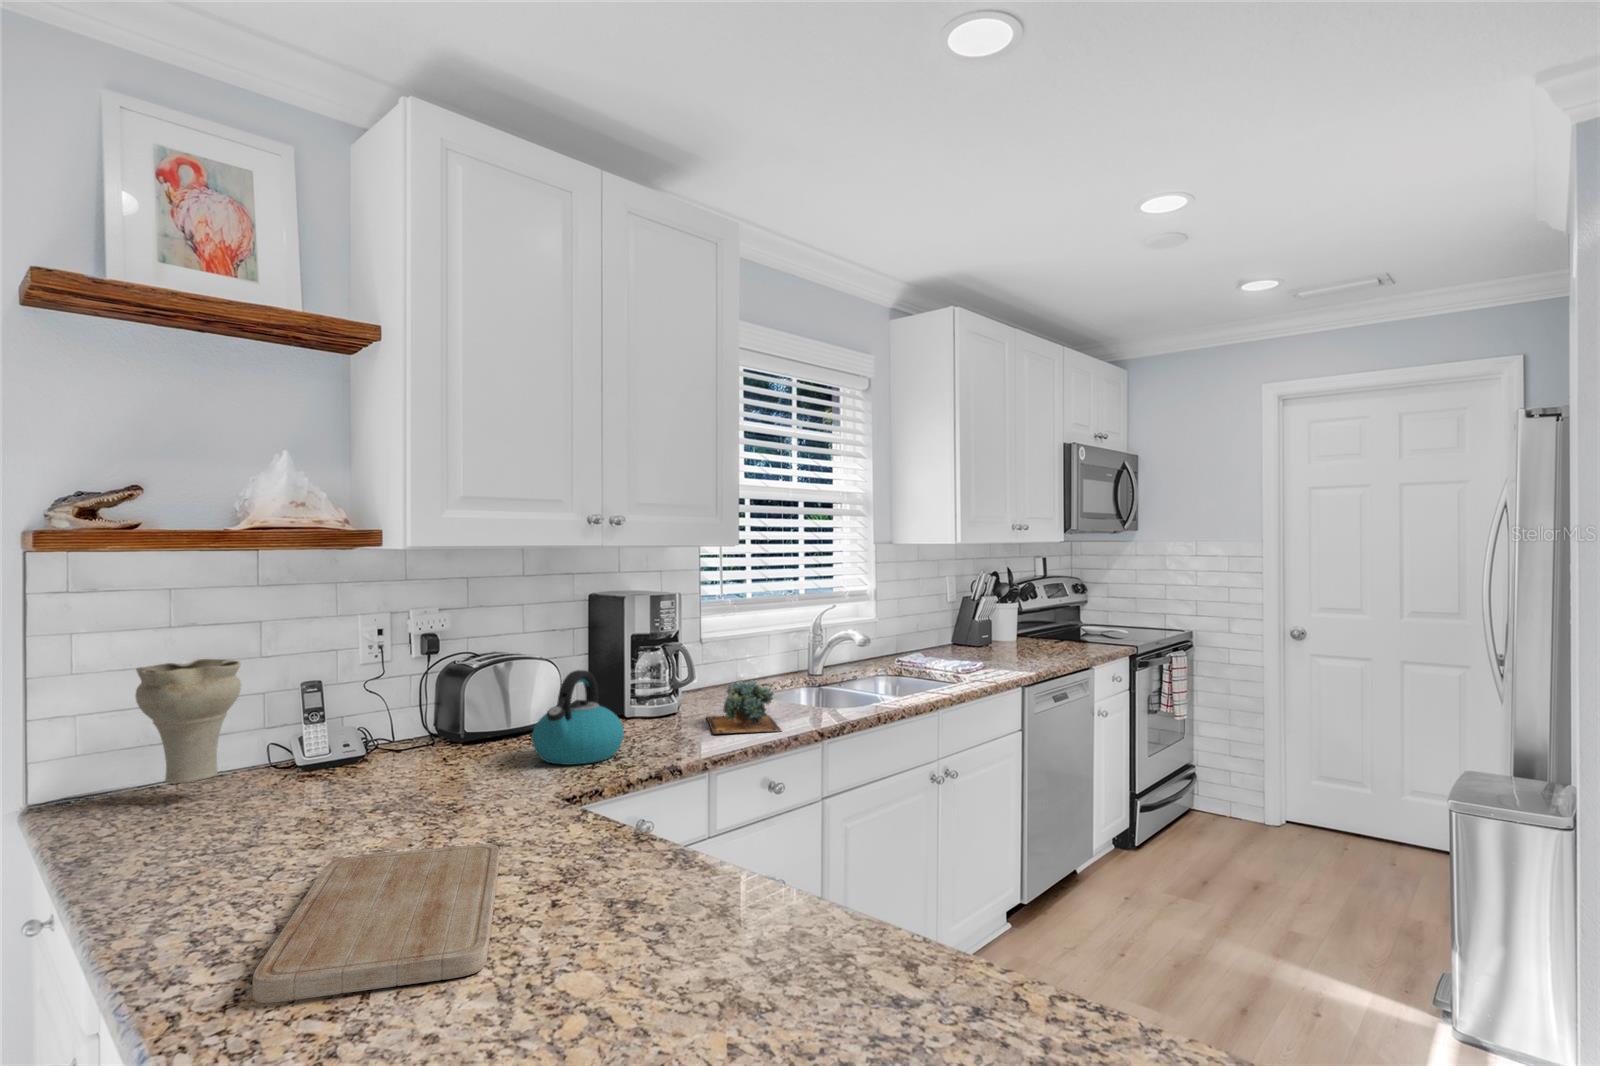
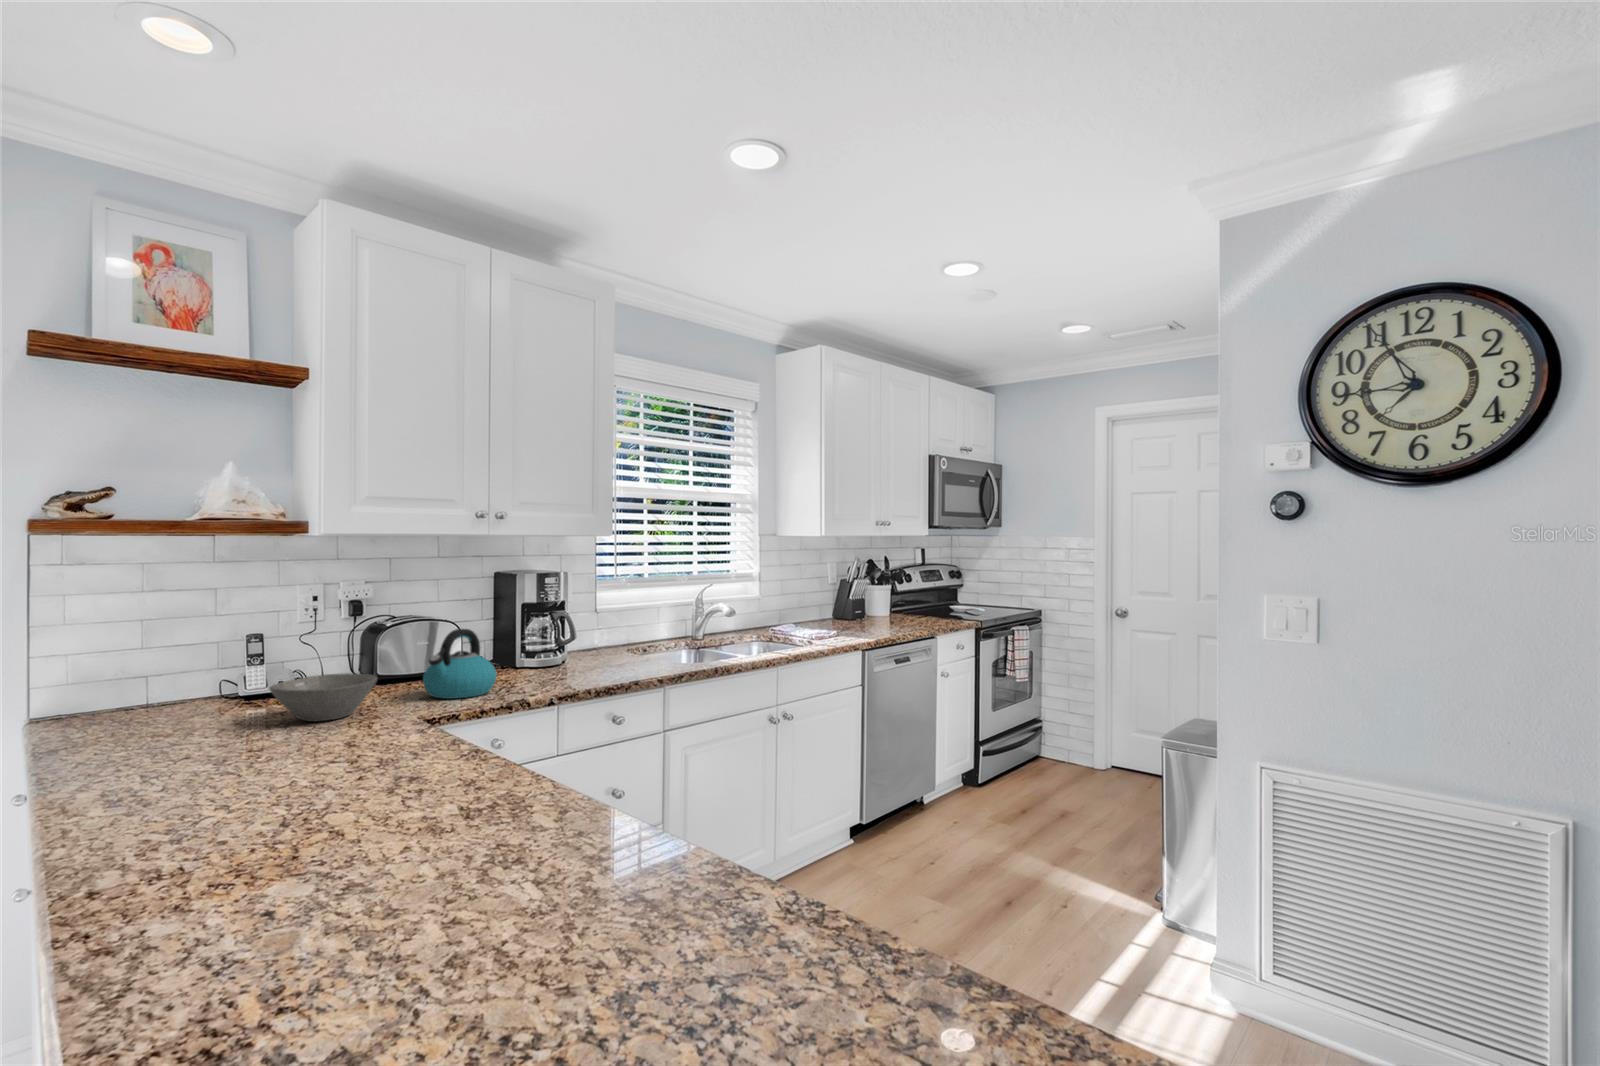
vase: present [136,659,241,783] -> none [106,612,202,713]
succulent plant: present [707,680,781,734] -> none [575,639,632,680]
bowl: none [355,734,490,803] -> present [270,673,377,722]
cutting board: present [253,844,499,1003] -> none [121,743,344,825]

